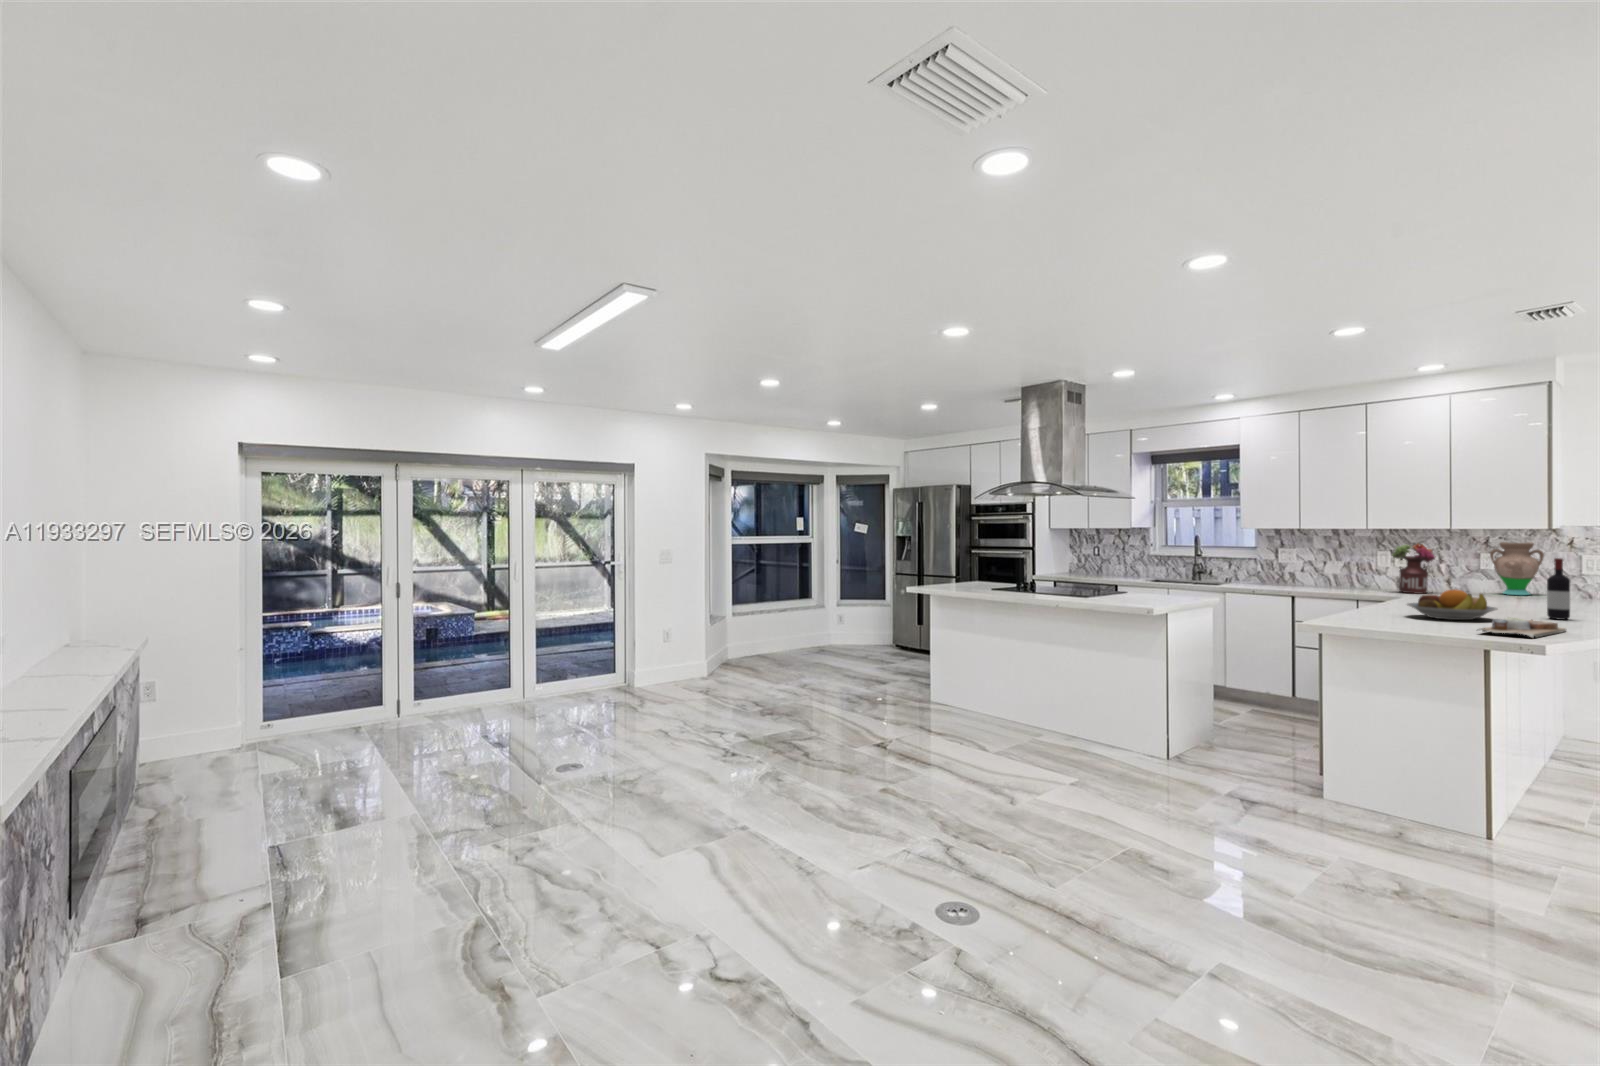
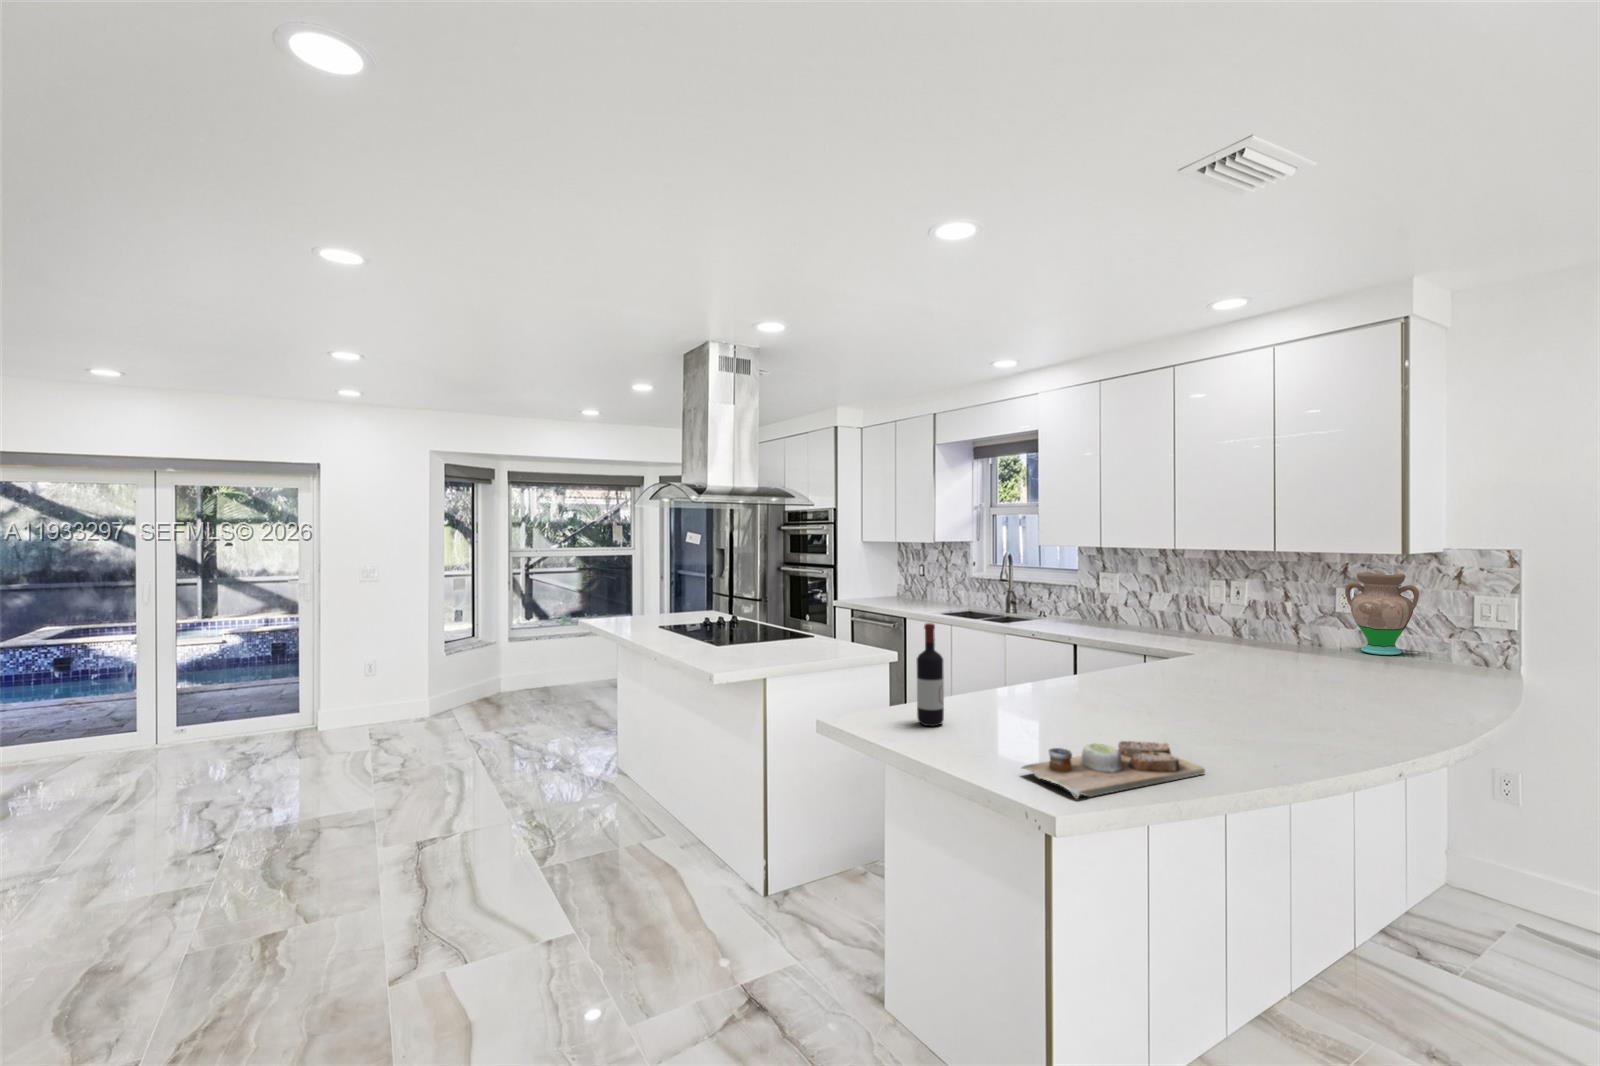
flower arrangement: present [1392,544,1435,594] -> none [1209,572,1268,646]
wine bottle: present [1547,558,1570,620] -> present [917,623,944,726]
fruit bowl: present [1407,589,1497,620] -> none [1054,668,1180,724]

